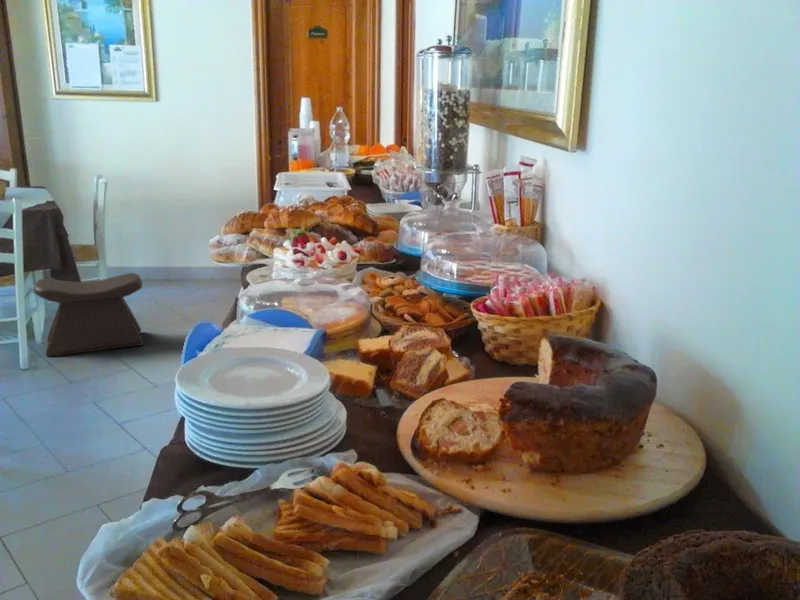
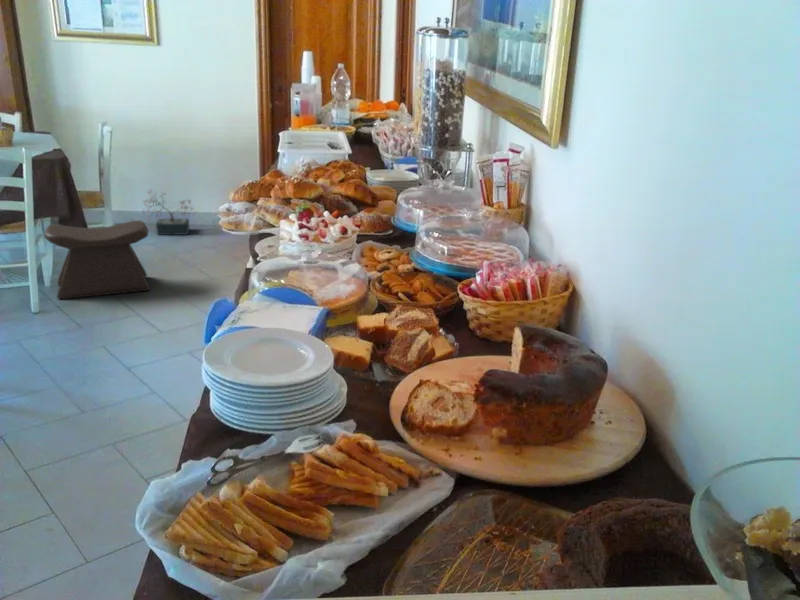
decorative plant: none [139,244,195,291] -> present [144,191,192,235]

